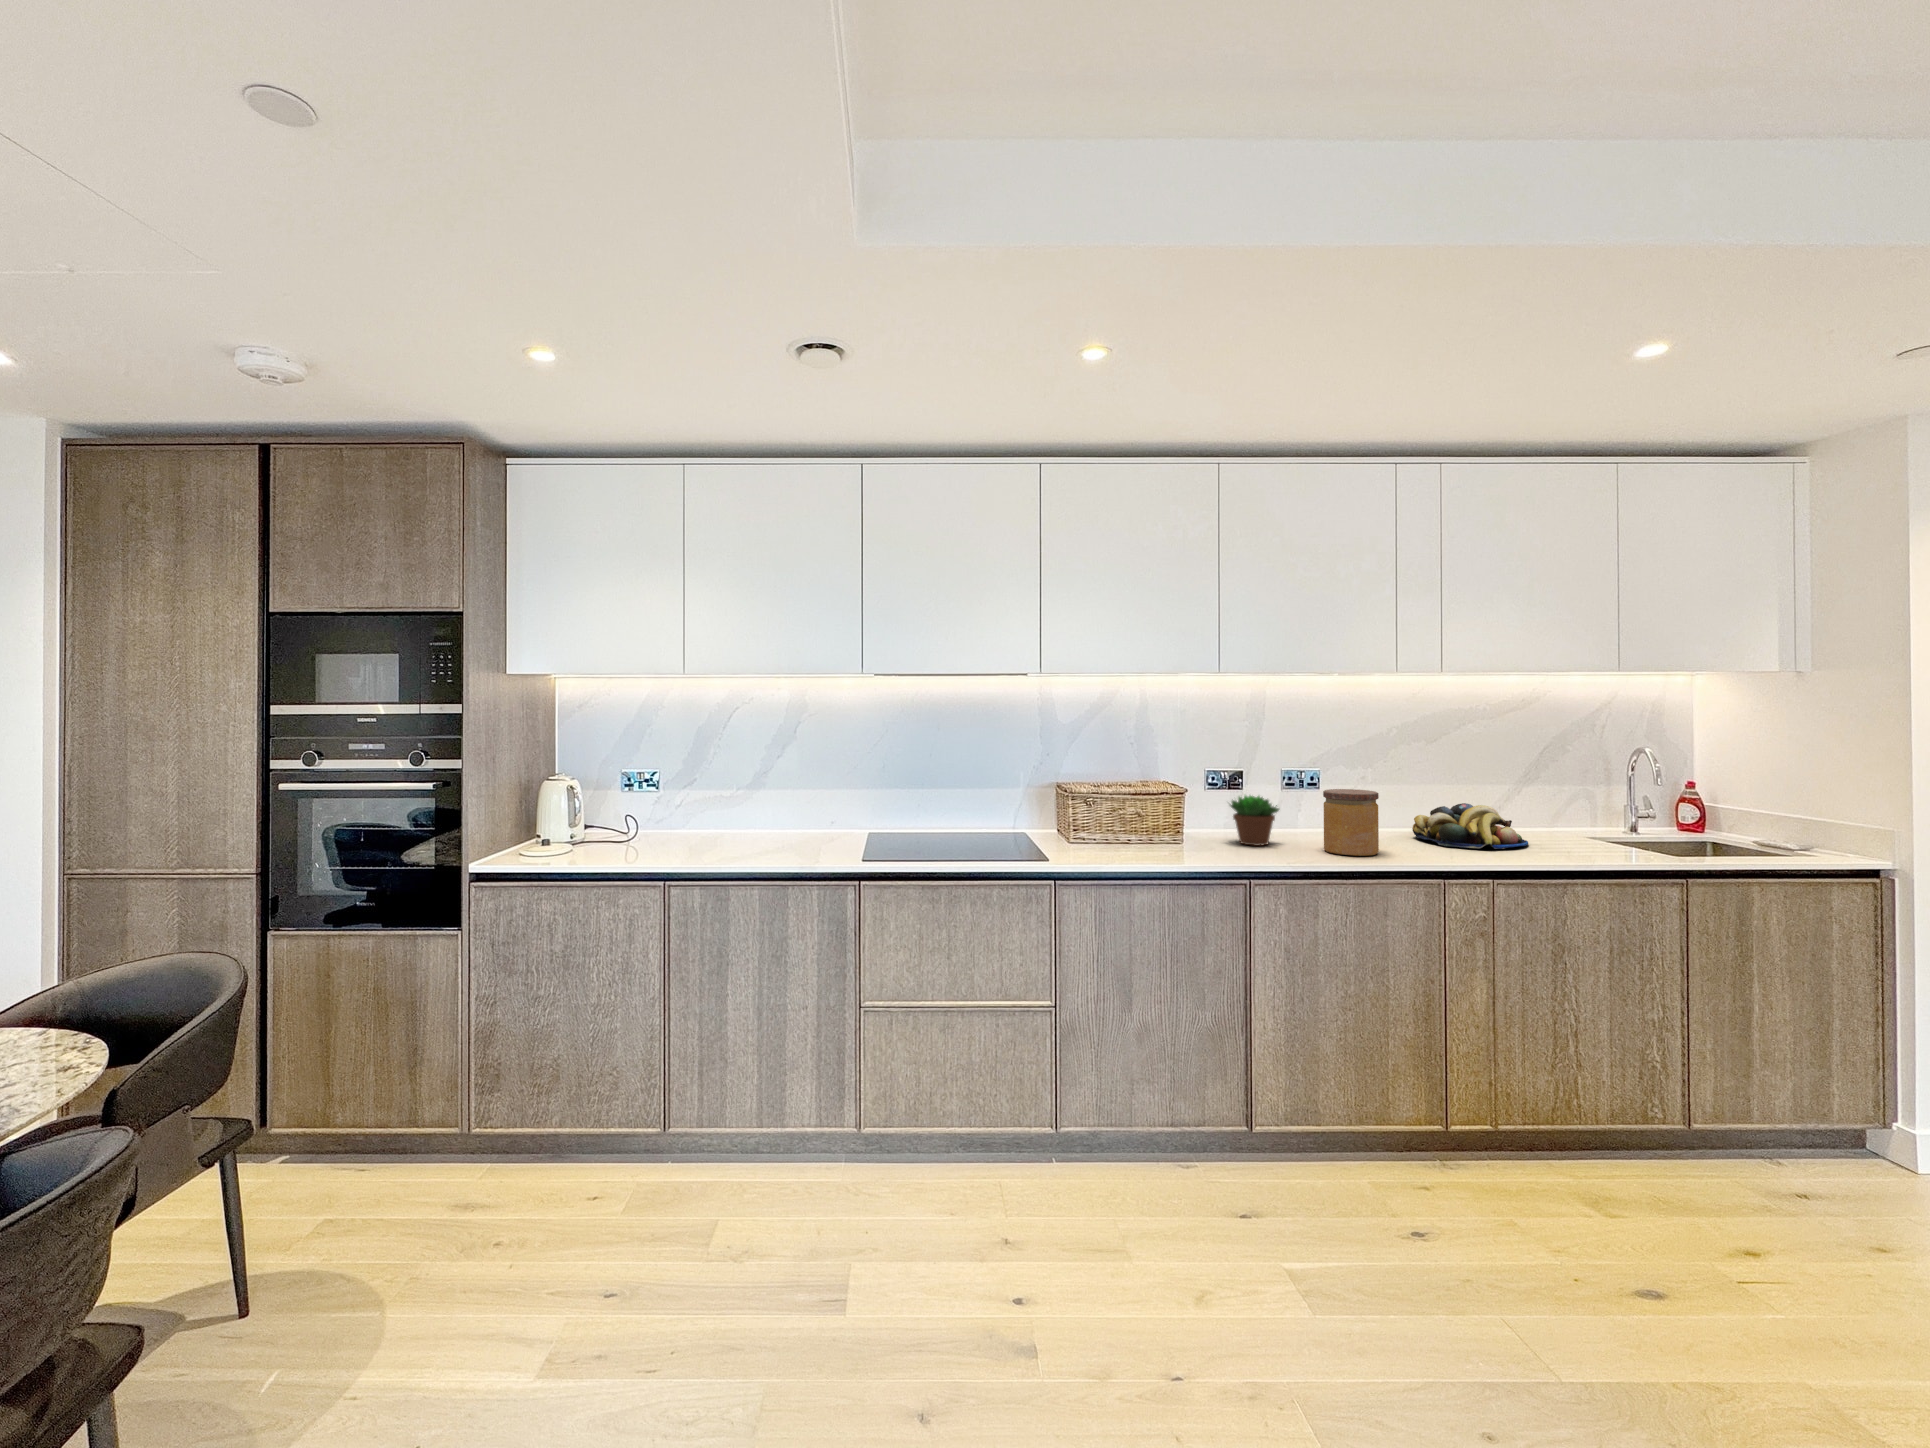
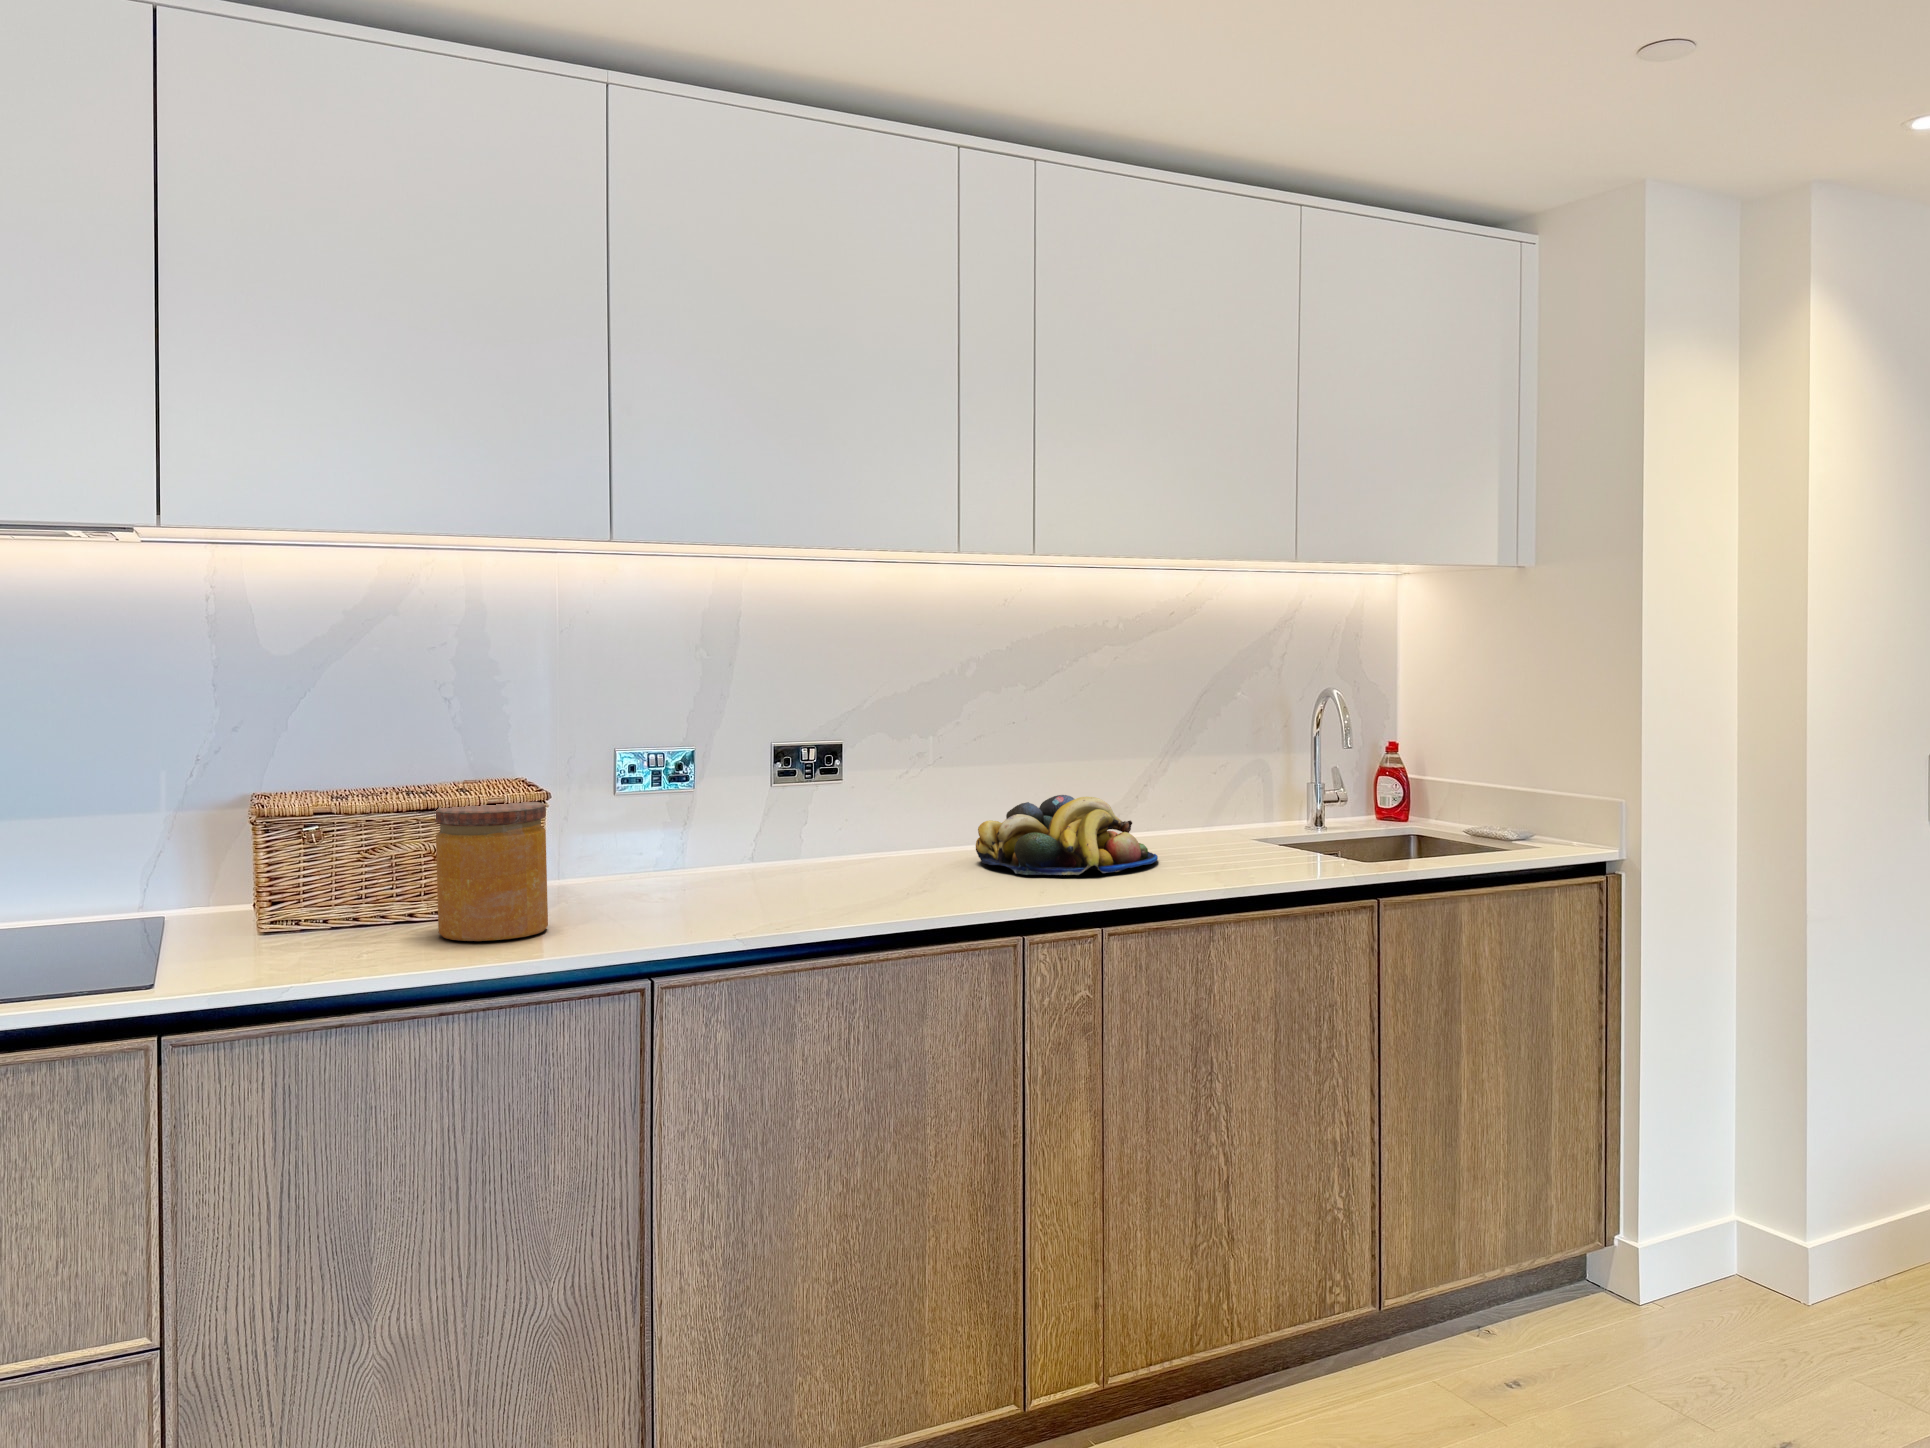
jar: present [1323,789,1379,856] -> present [435,801,548,941]
succulent plant: present [1230,796,1279,846] -> none [627,799,734,902]

